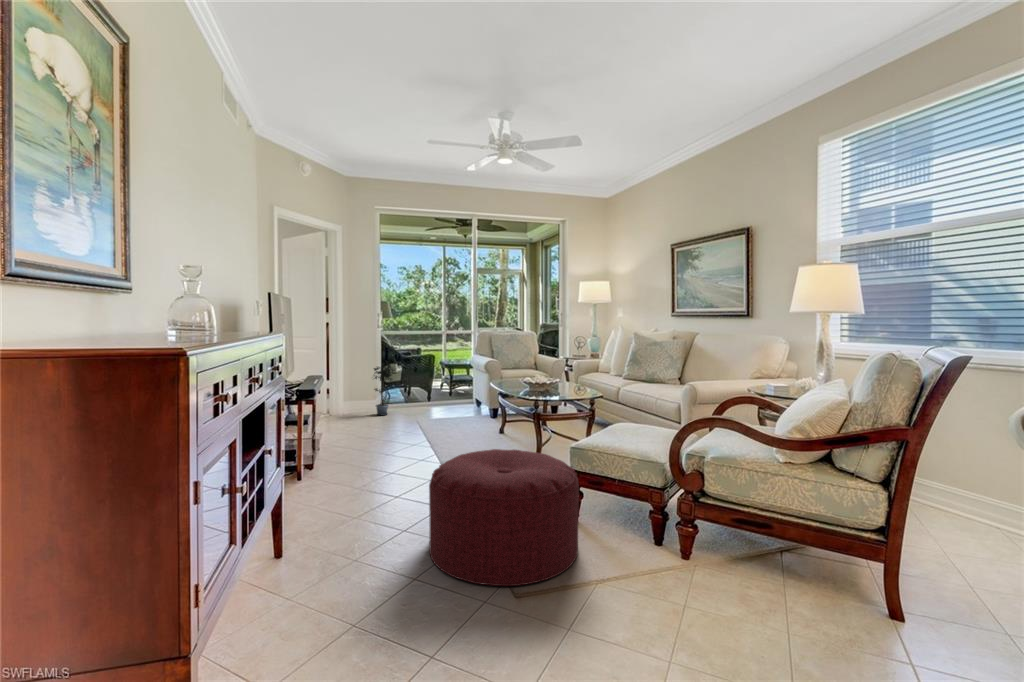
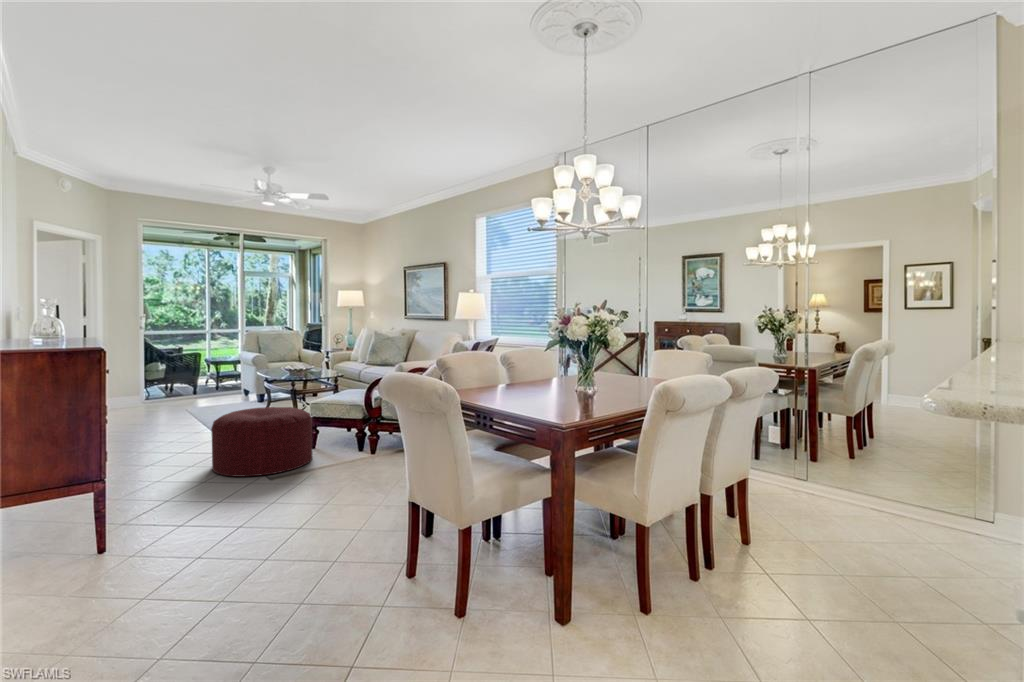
potted plant: present [374,363,395,415] -> none [134,359,163,408]

